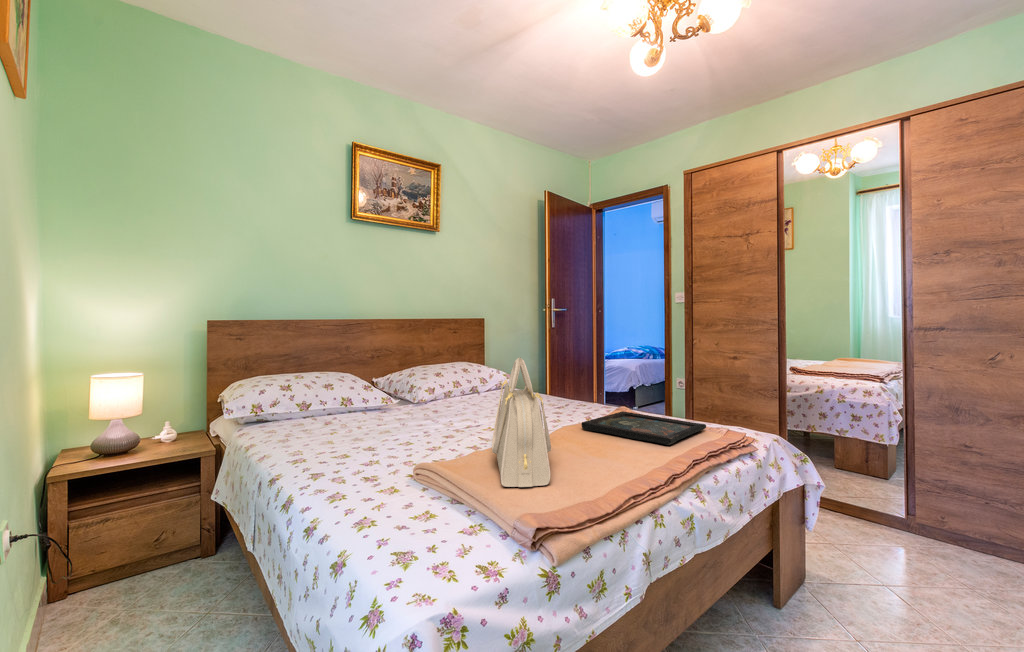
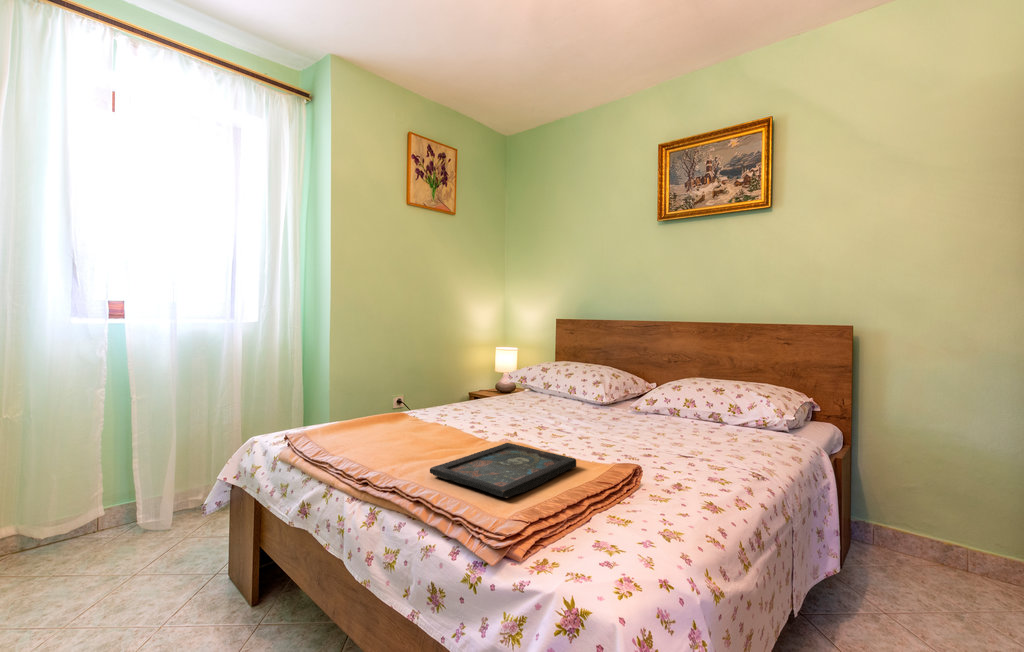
handbag: present [492,357,551,487] -> none [346,353,431,440]

